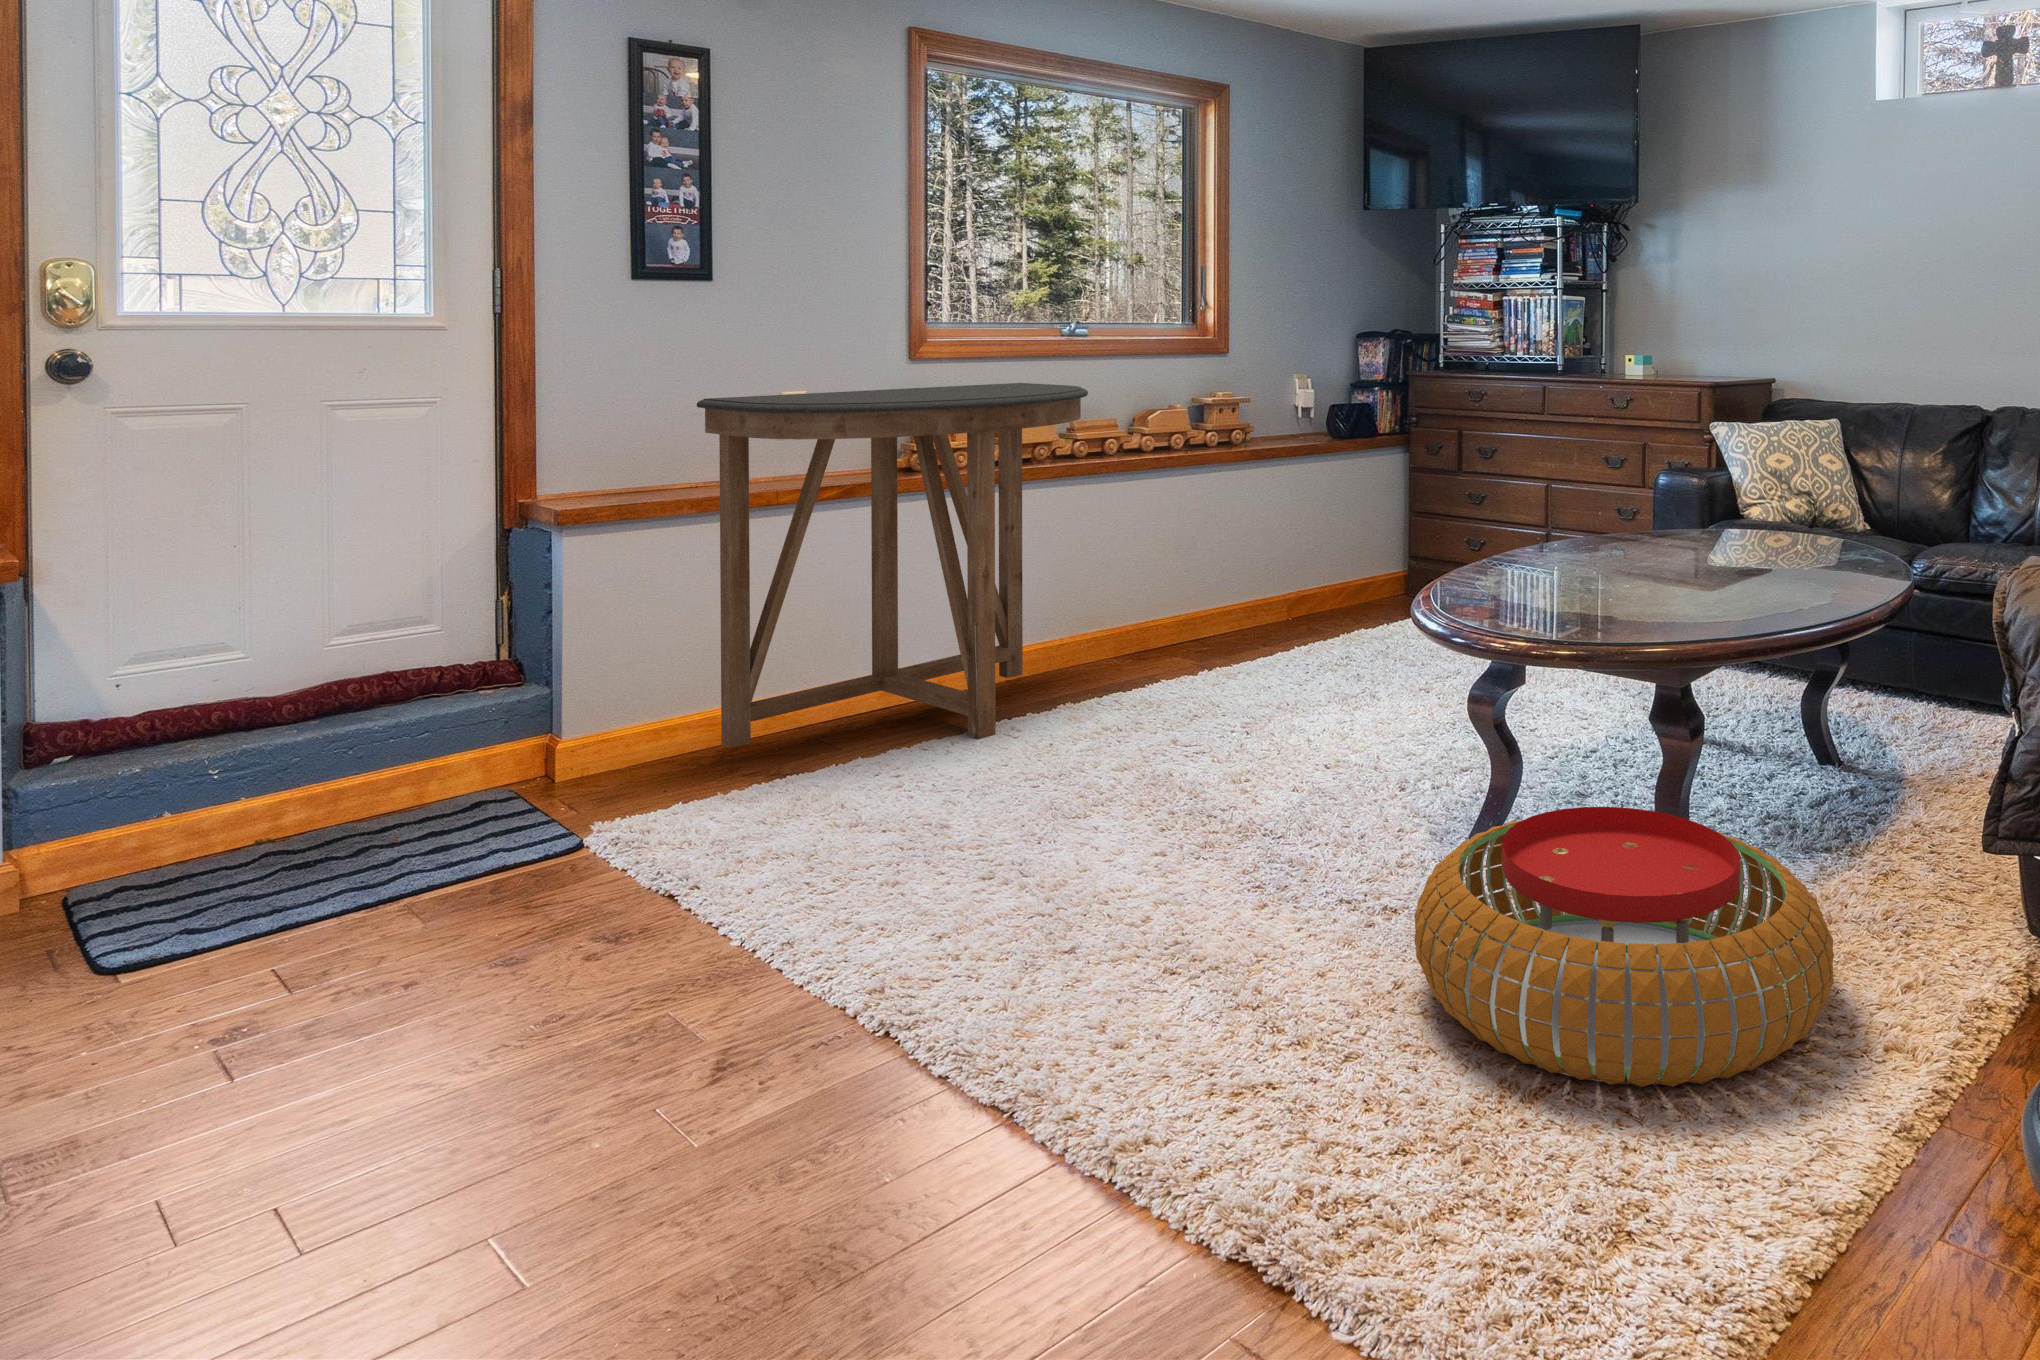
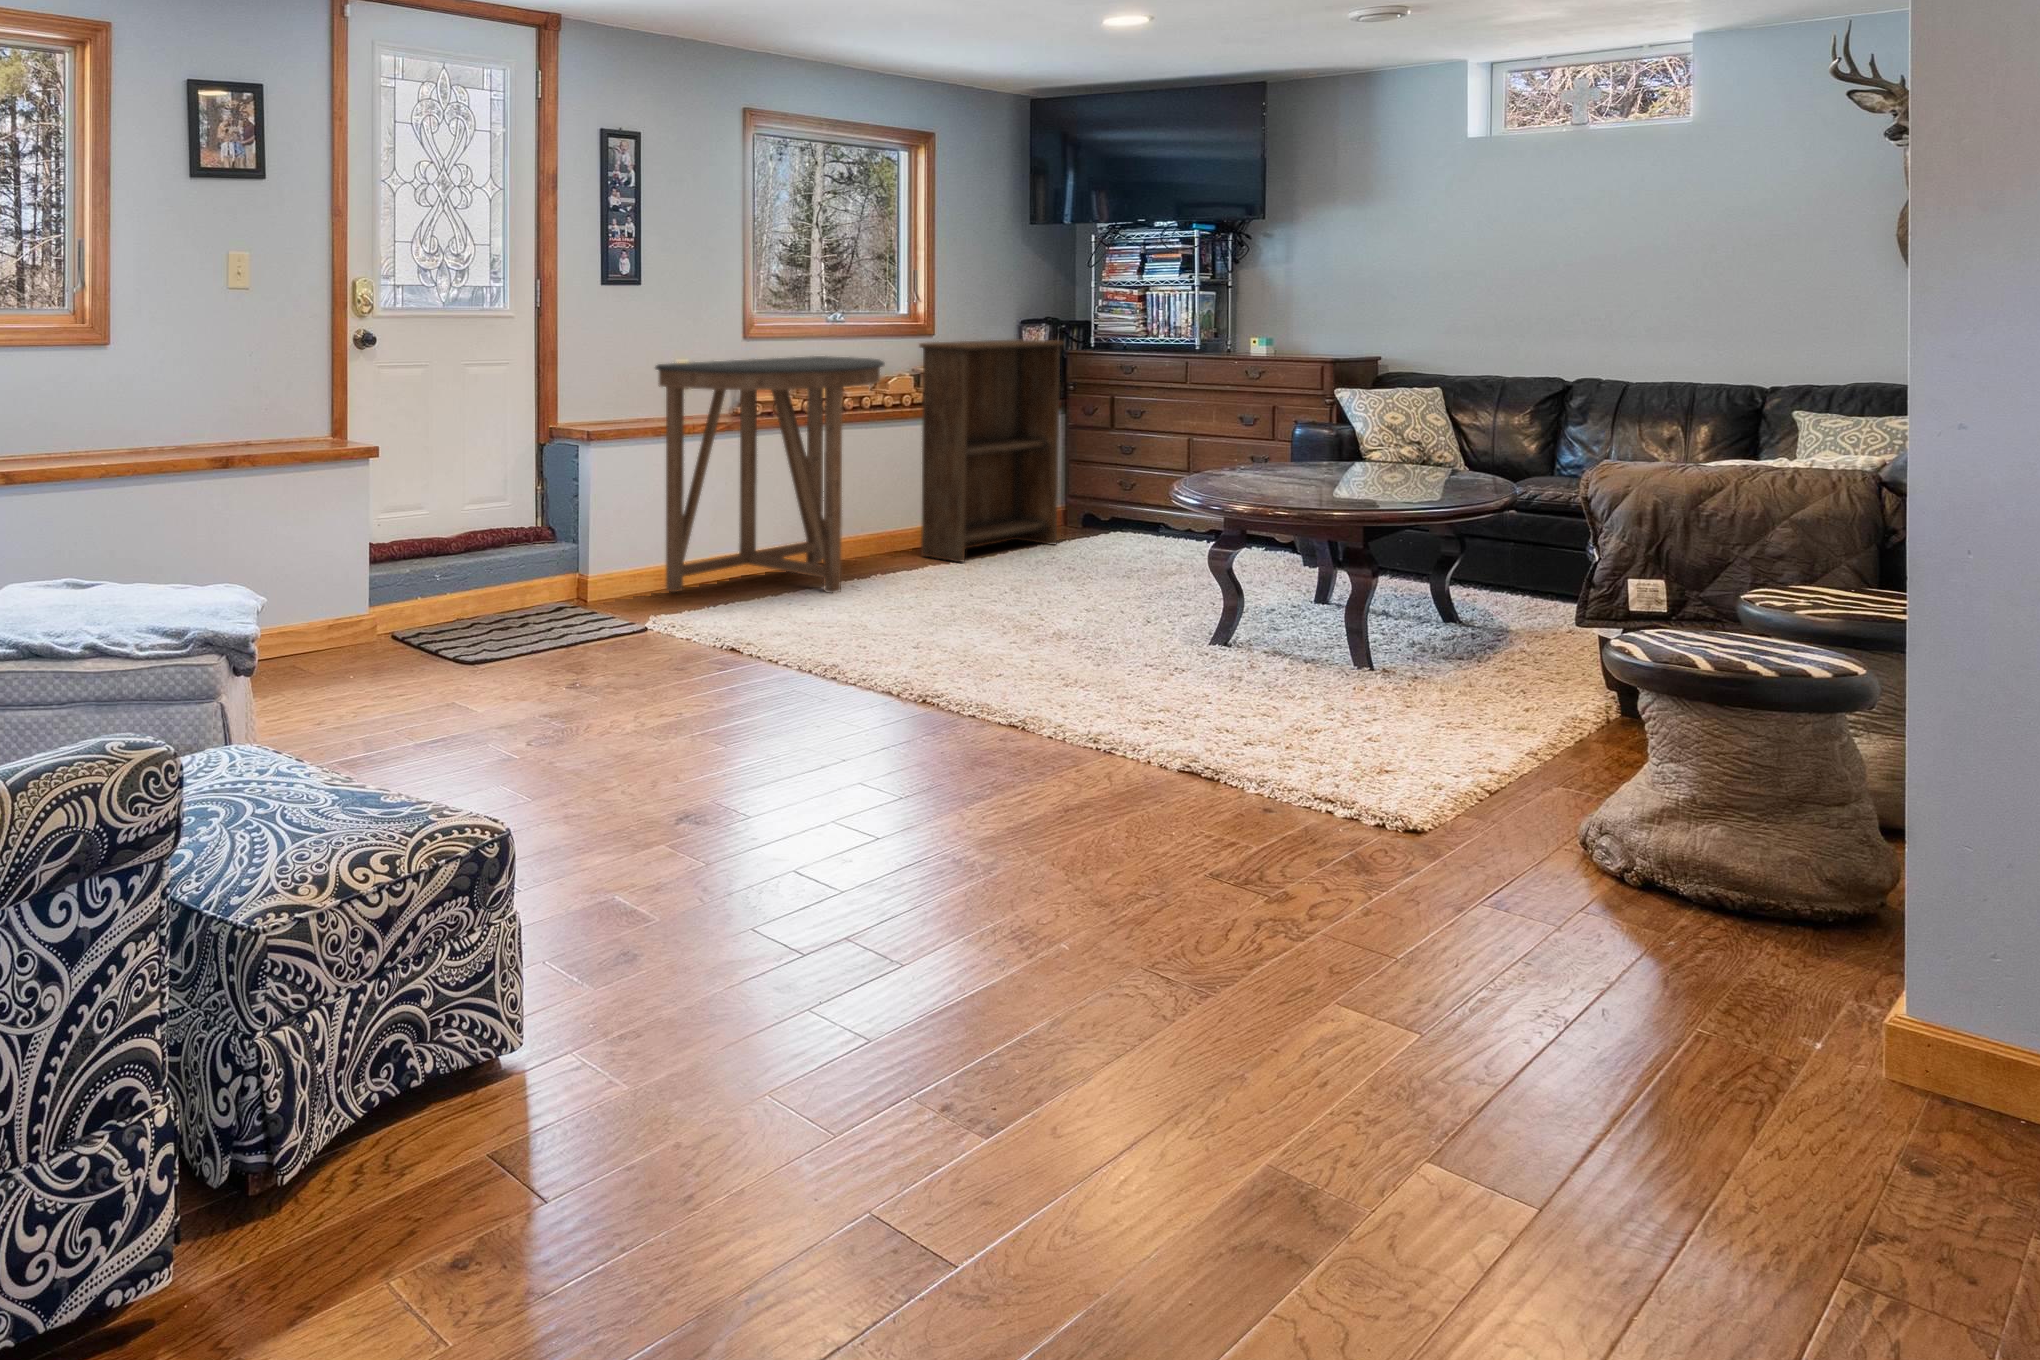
bookshelf: none [1164,359,1374,668] -> present [919,339,1063,562]
pouf: present [1414,807,1834,1087] -> none [1217,604,1481,730]

